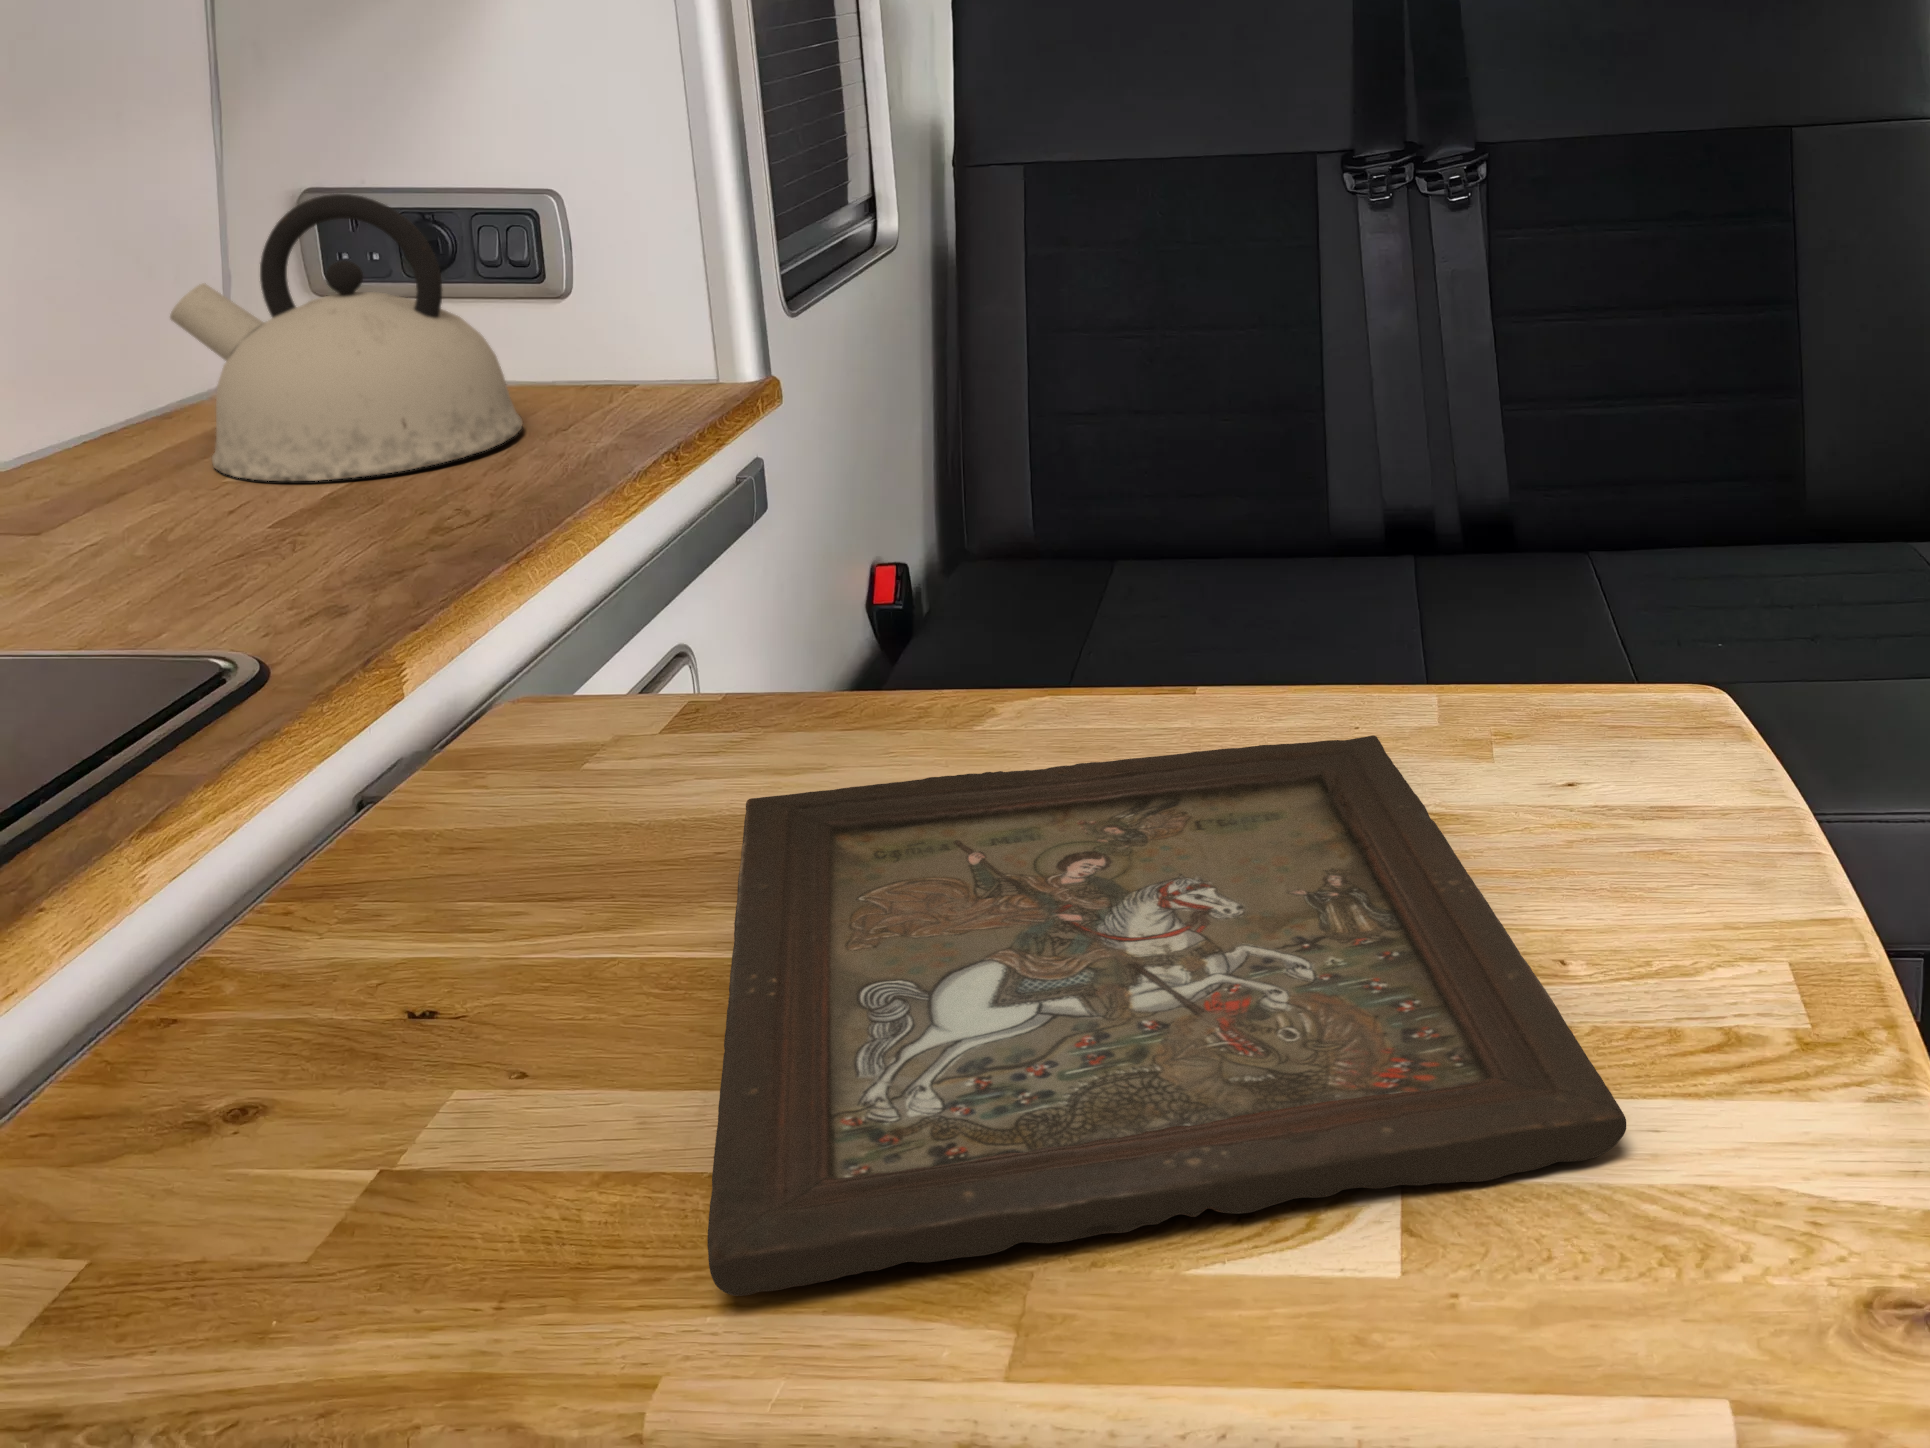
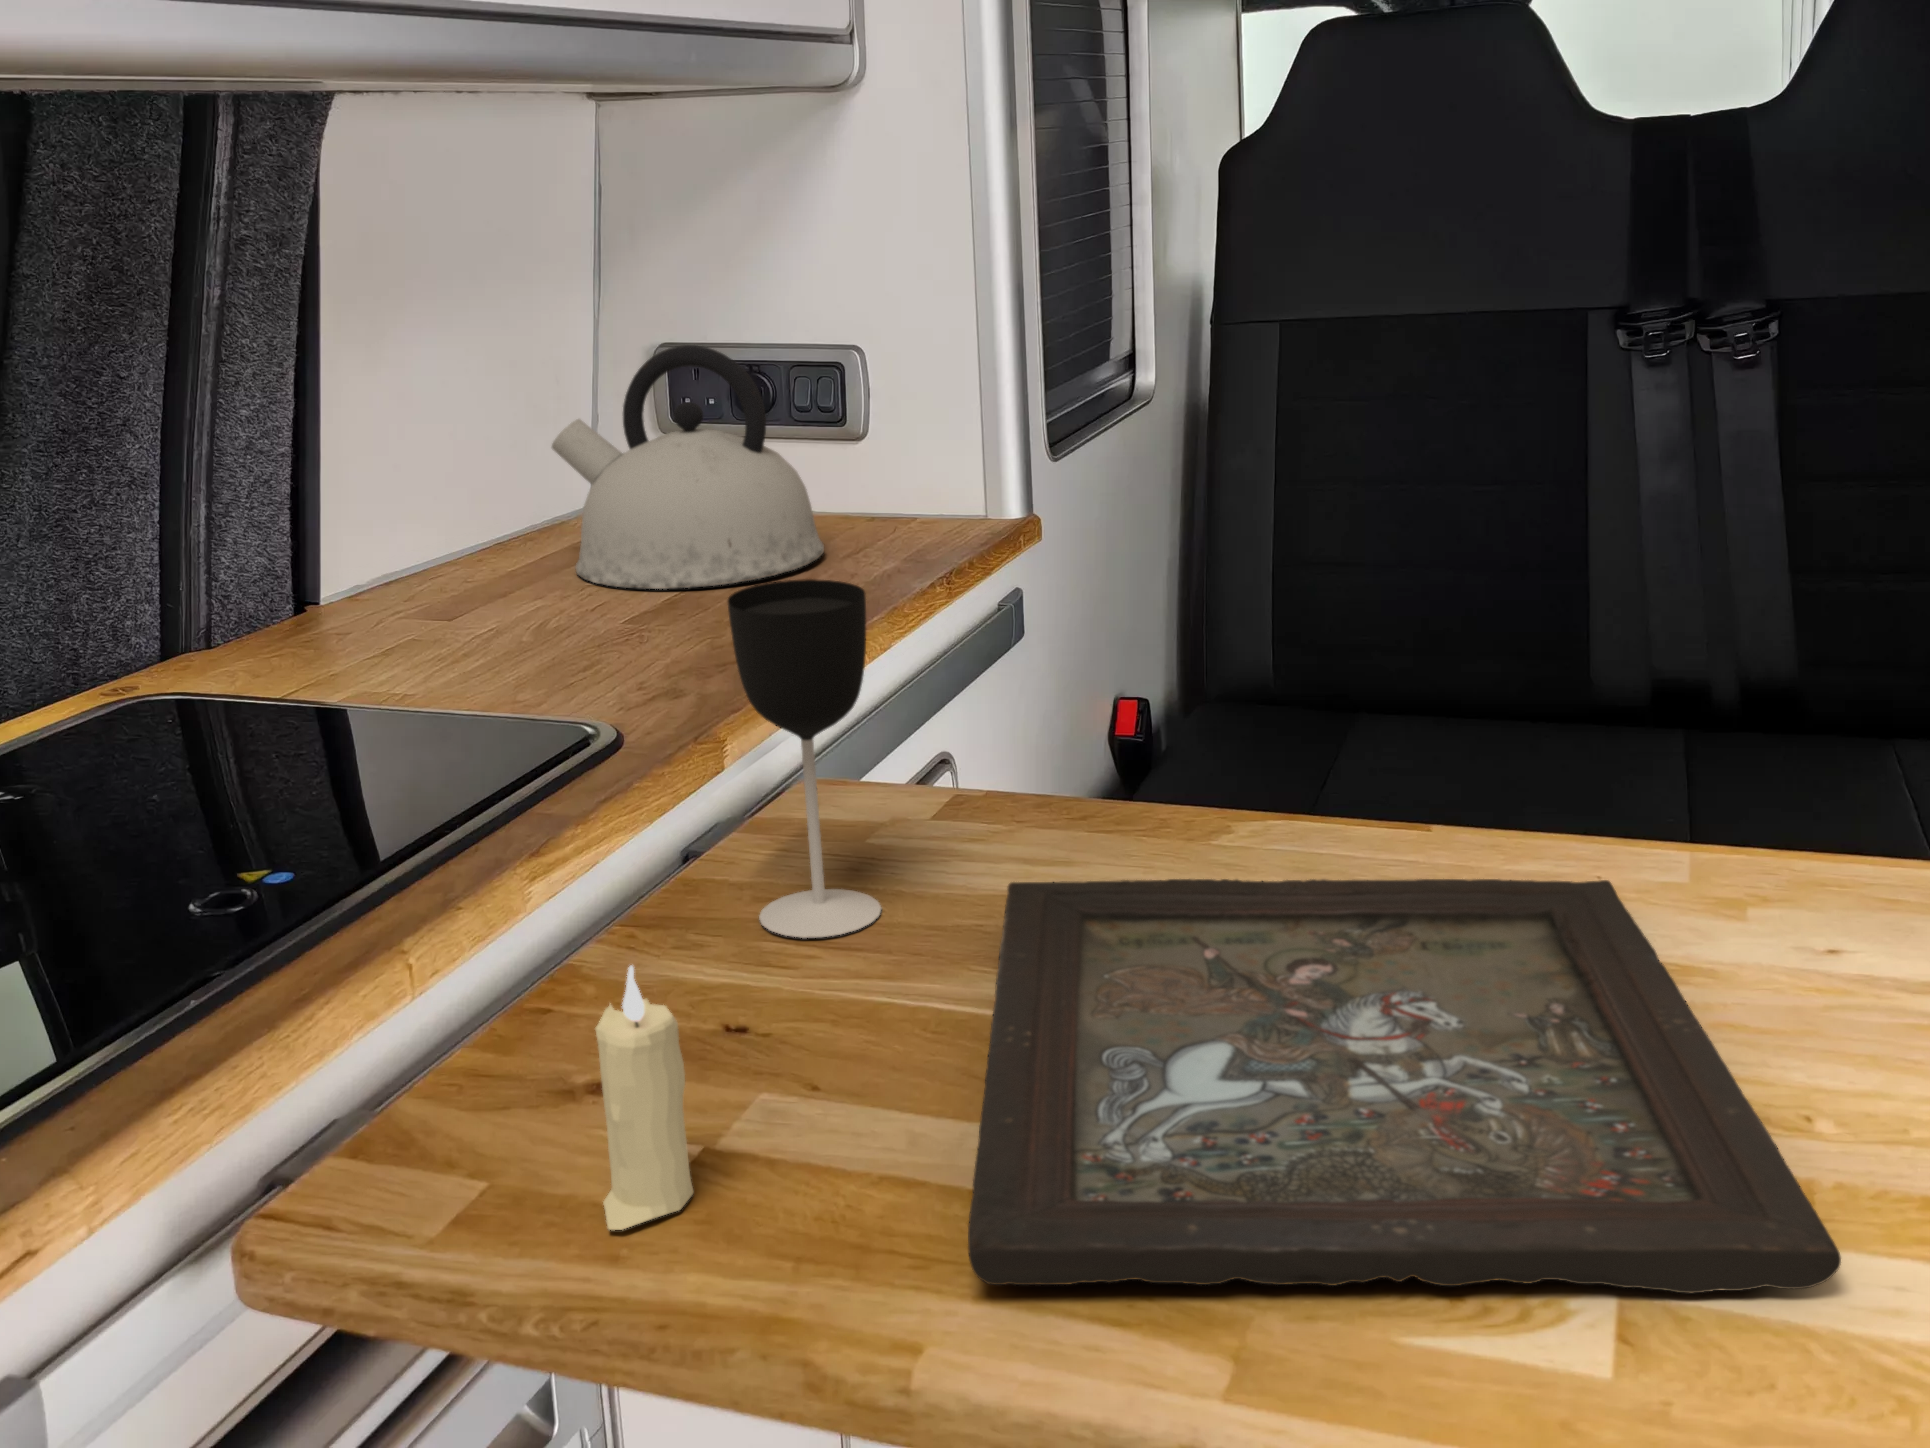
wine glass: none [383,471,600,887] -> present [728,579,881,938]
candle: none [215,978,365,1299] -> present [596,966,693,1230]

